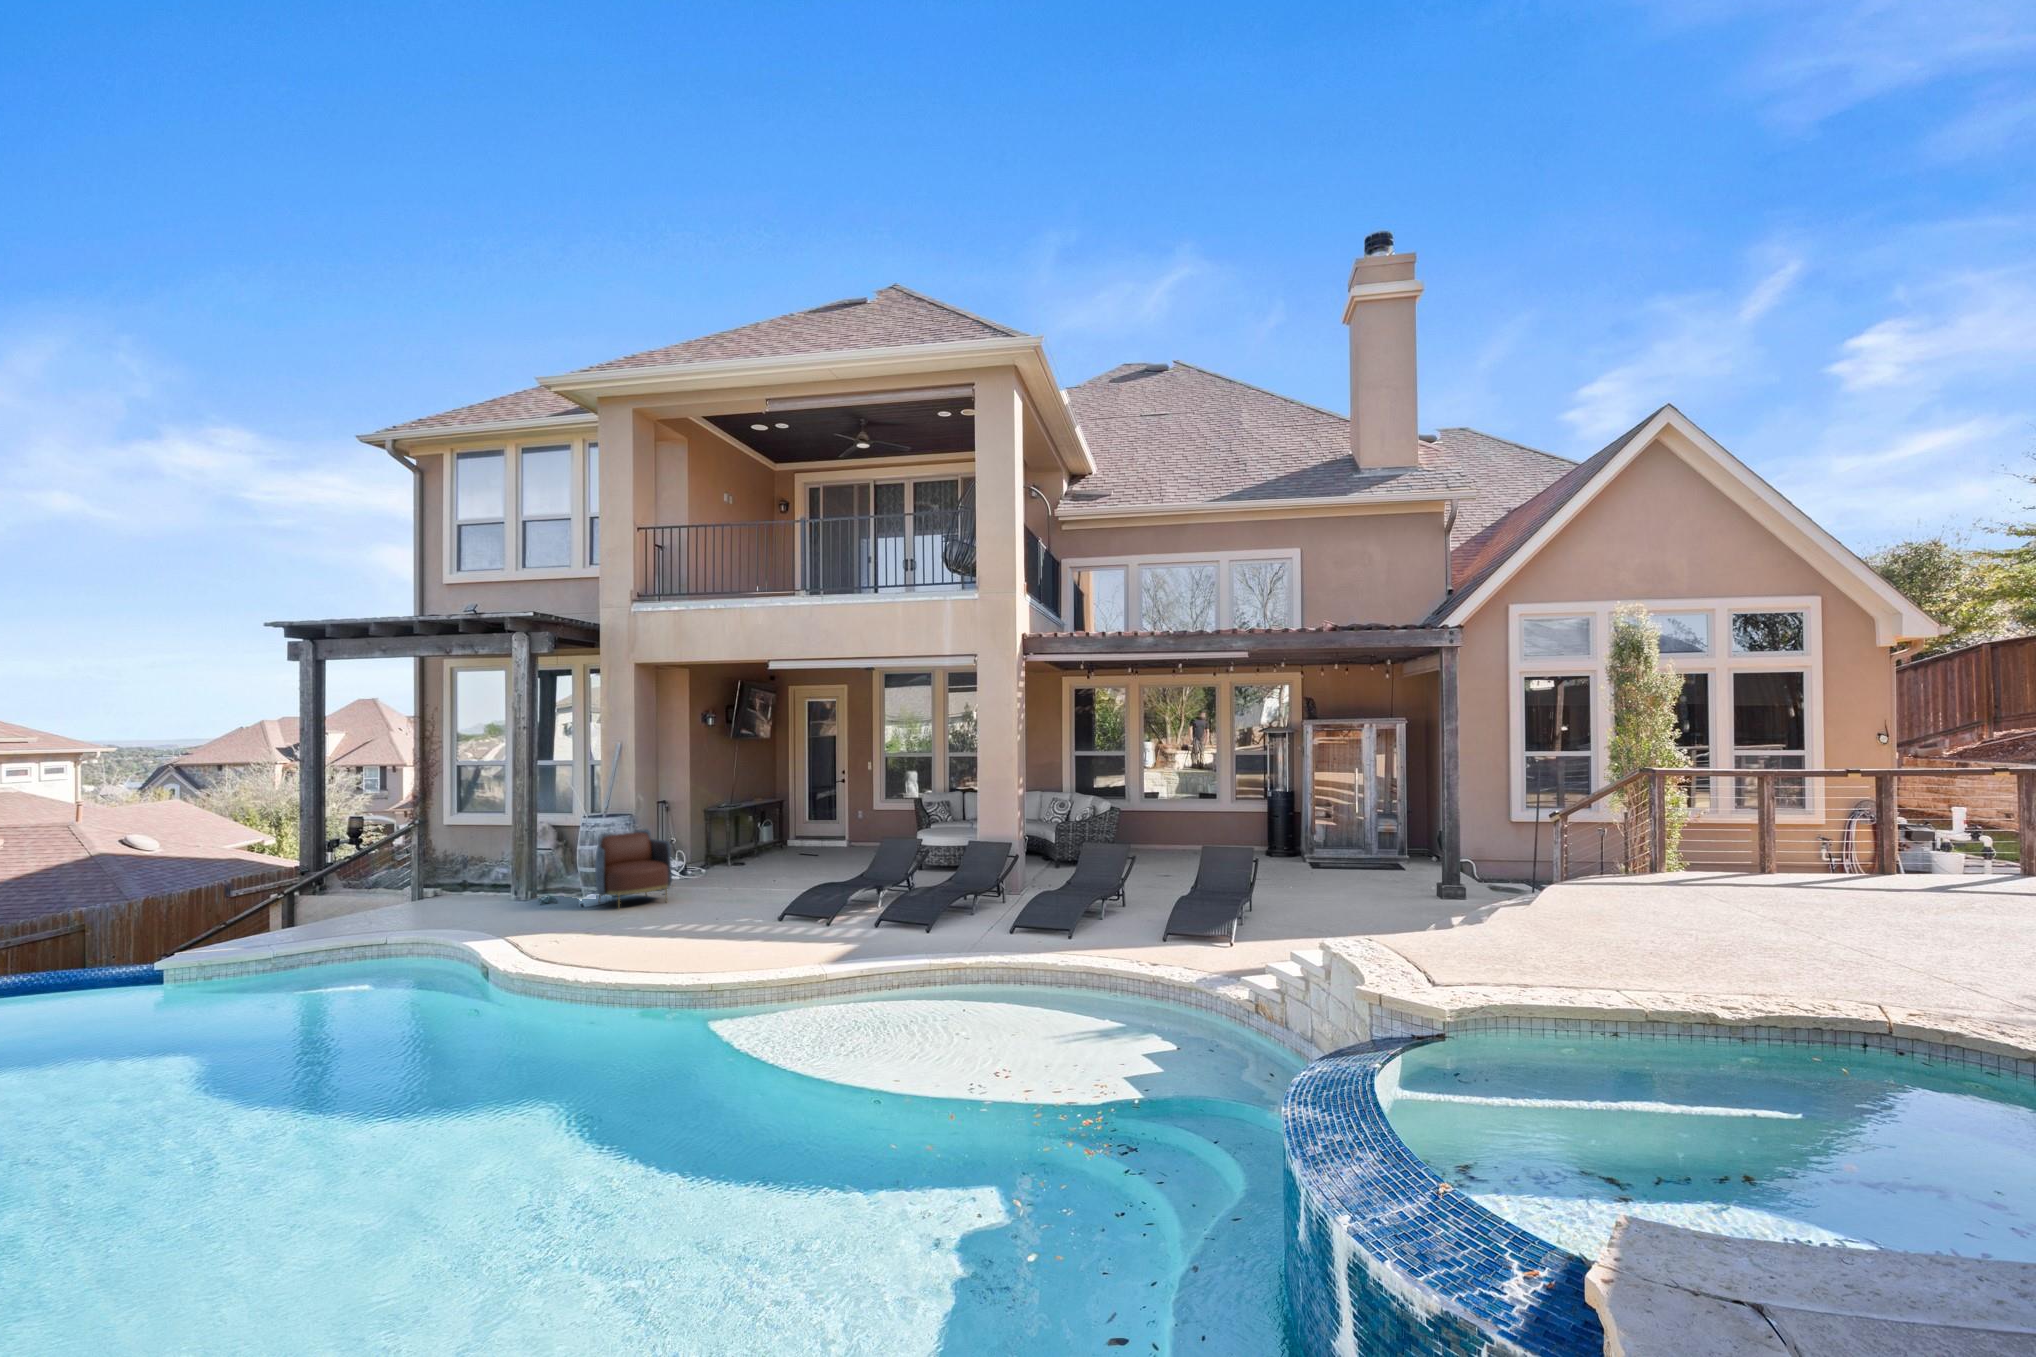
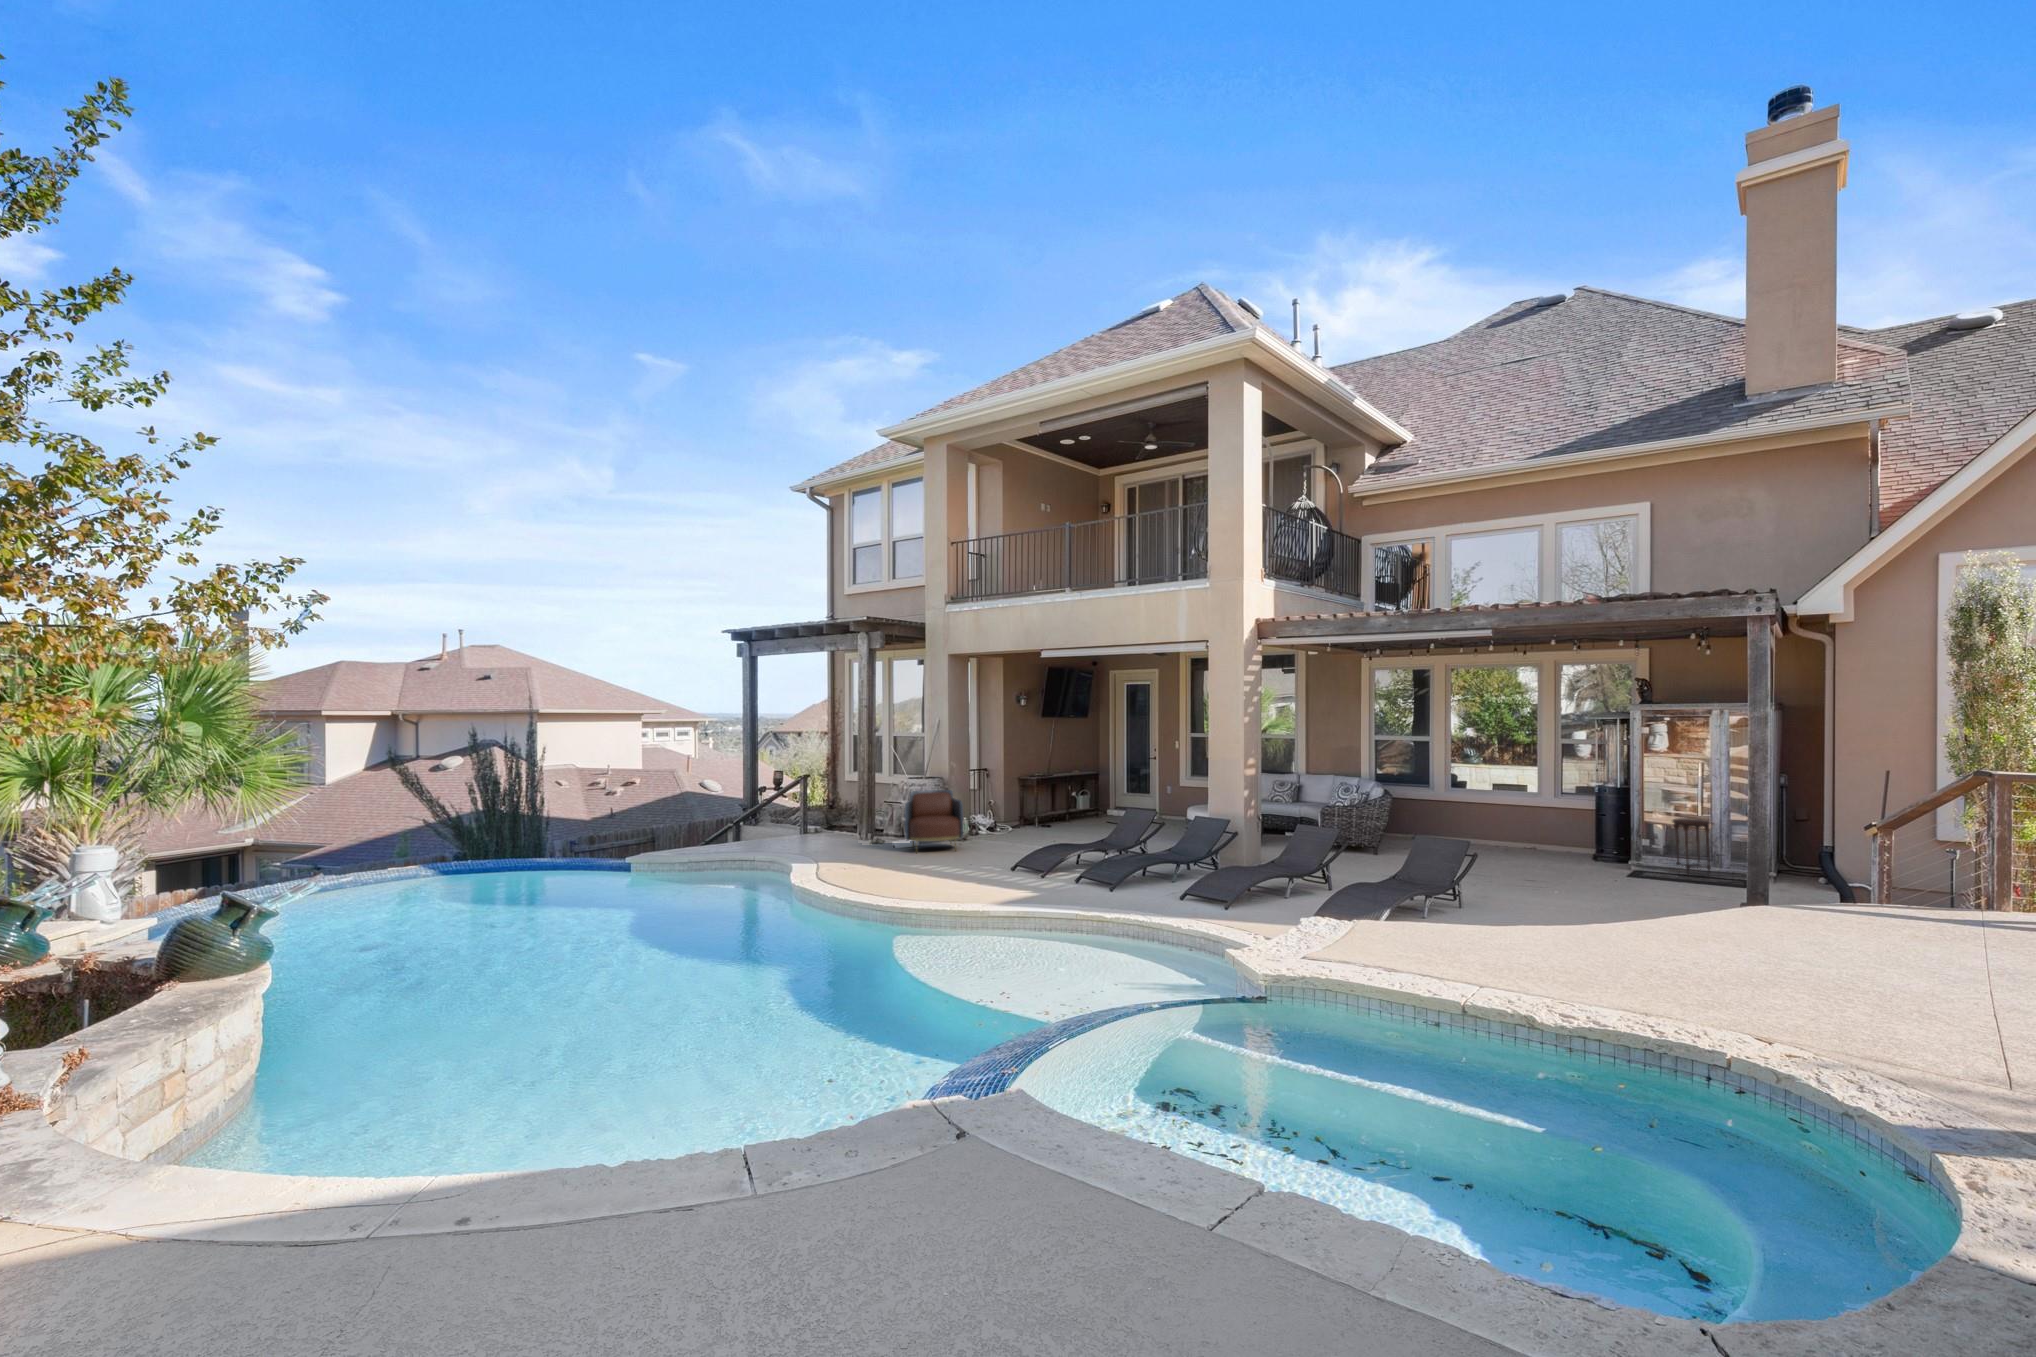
side table: none [1336,811,1365,859] -> present [1672,818,1712,874]

